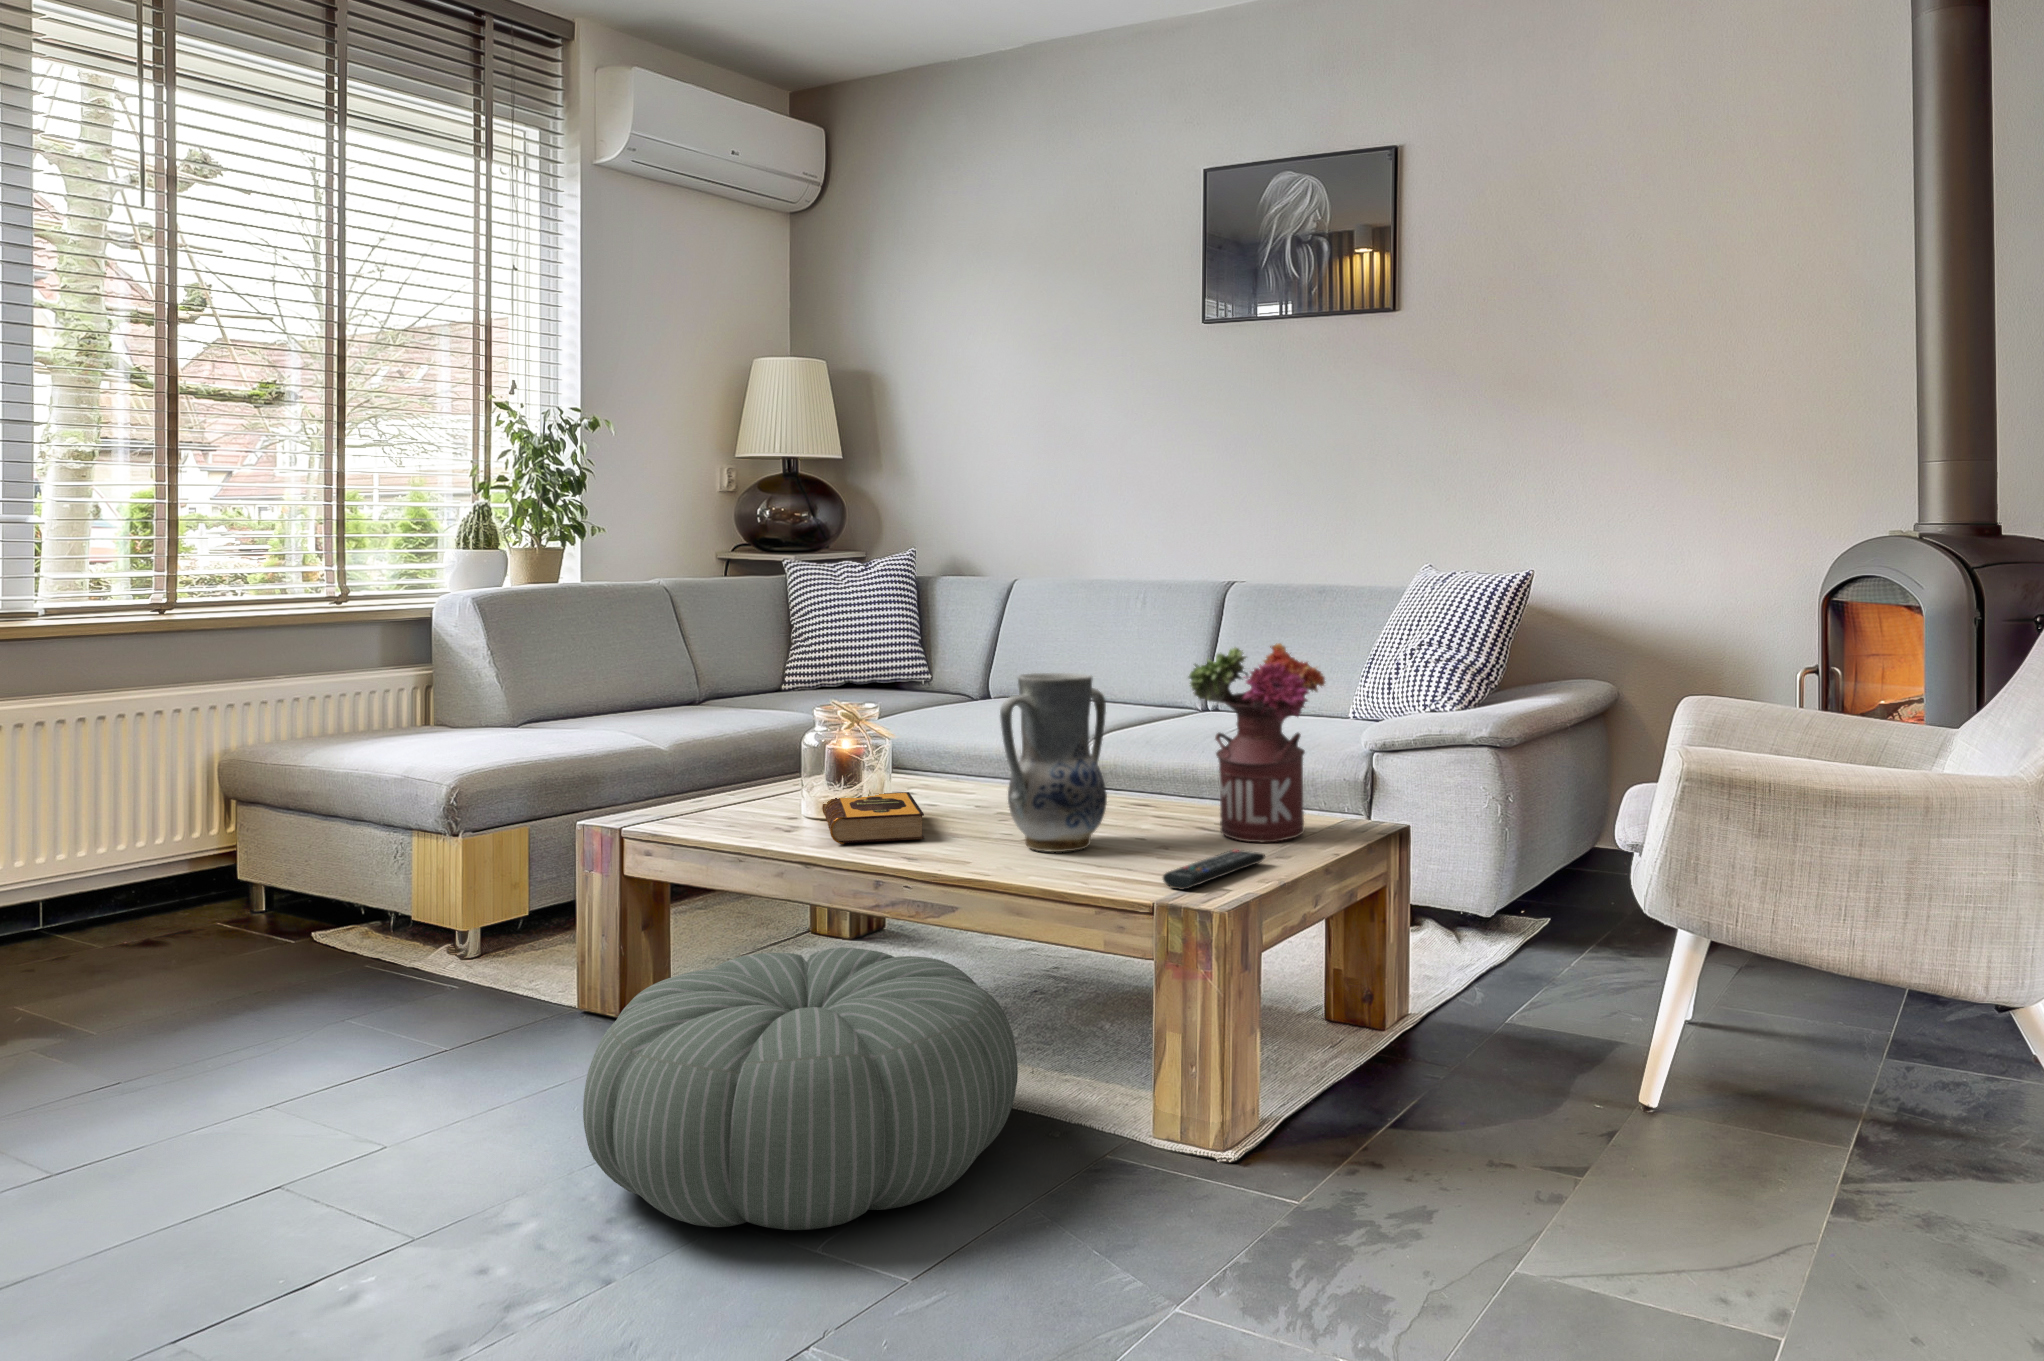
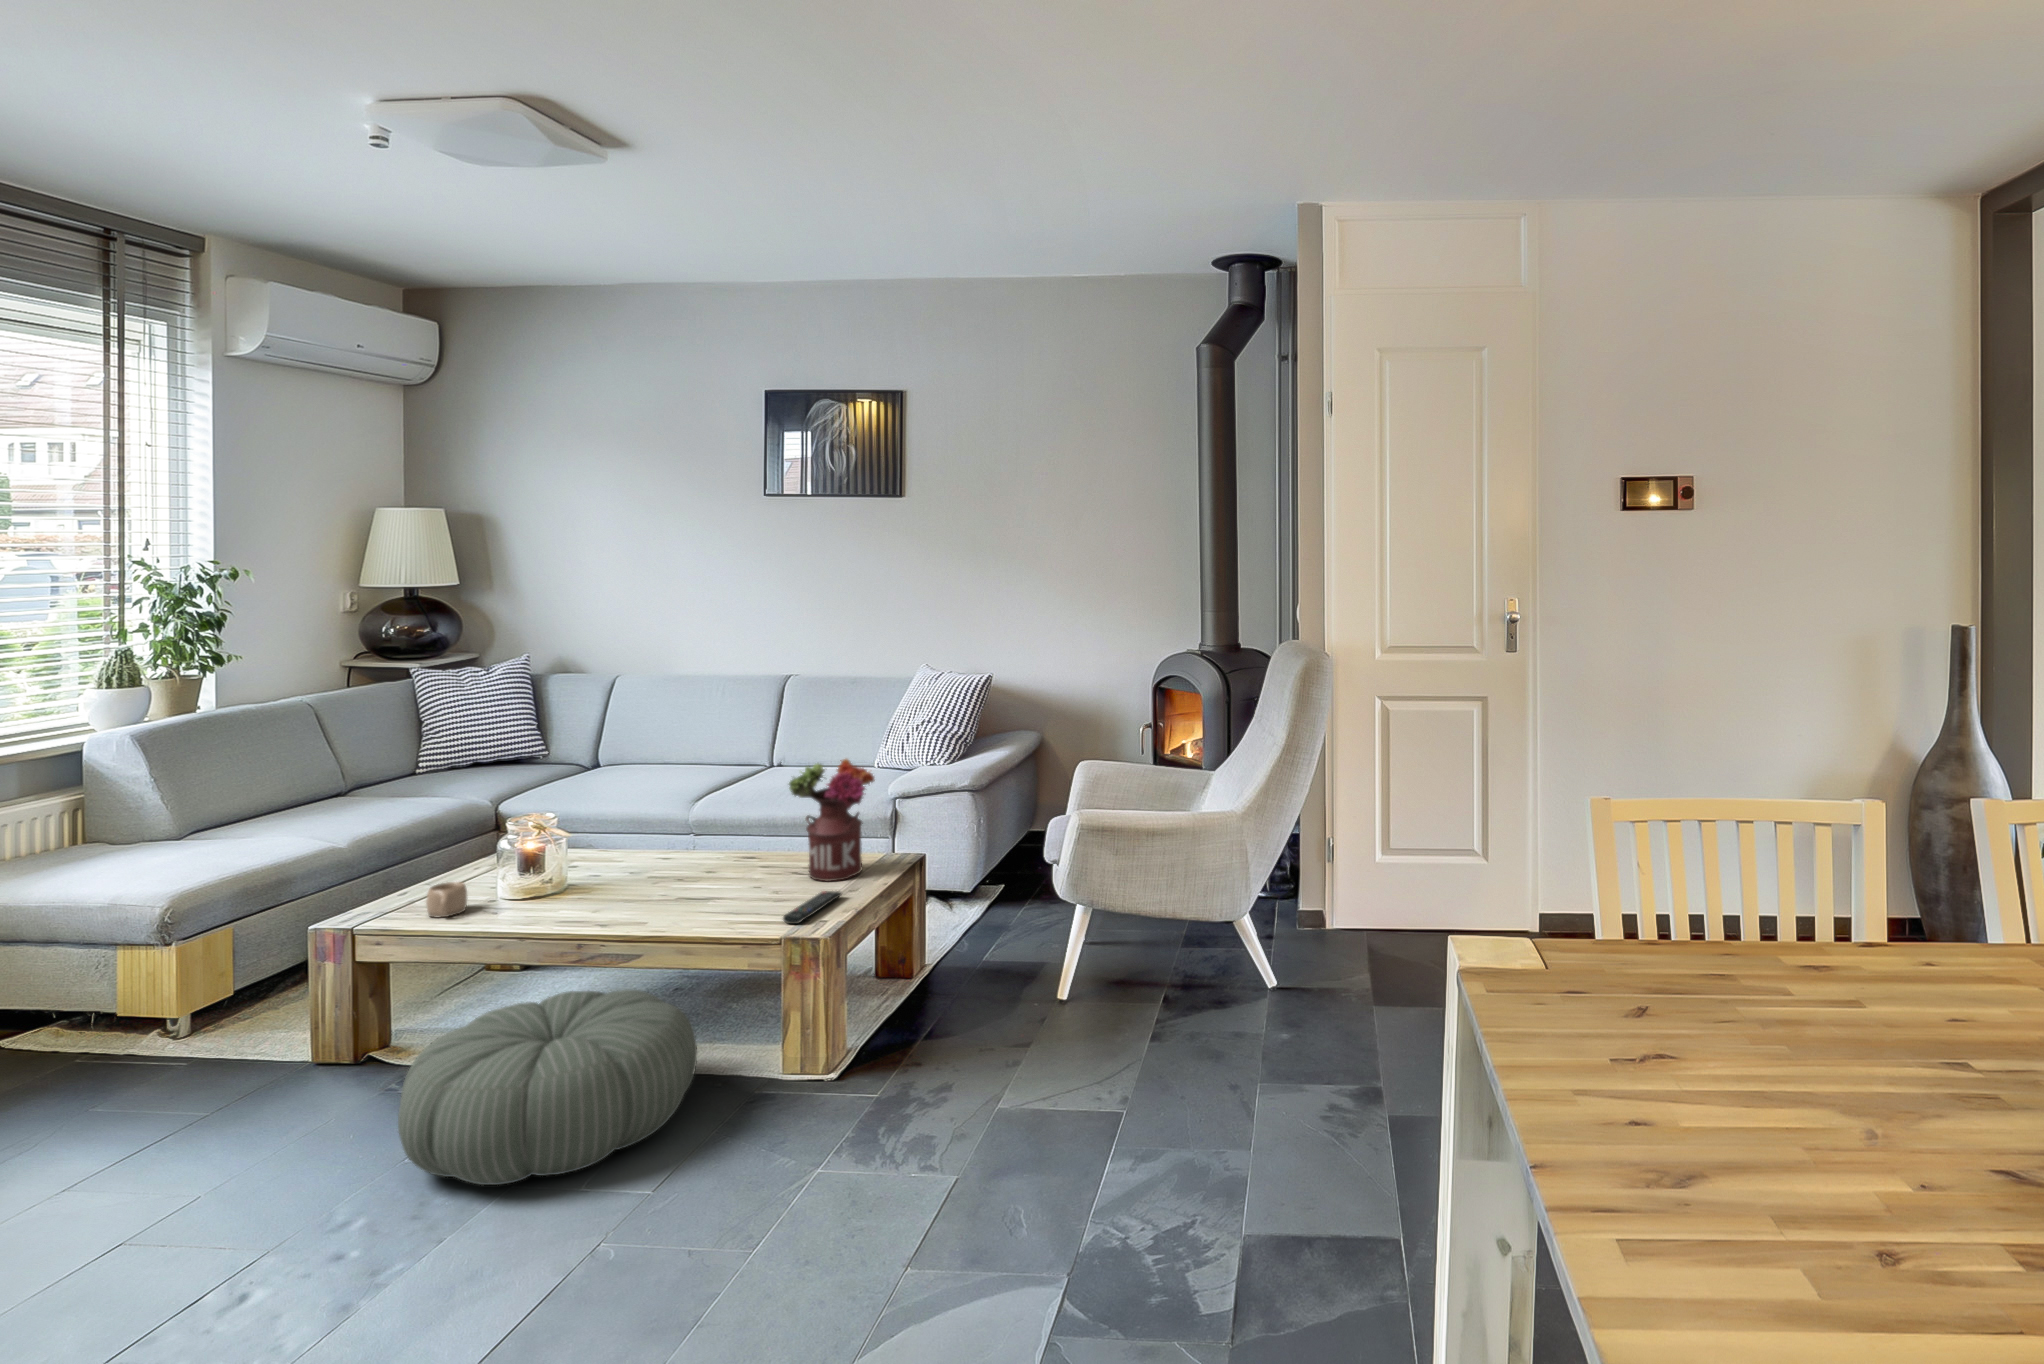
vase: present [1000,673,1107,852] -> none [666,790,737,907]
mug: none [706,781,757,827] -> present [426,882,468,918]
hardback book: present [822,792,924,844] -> none [520,873,607,920]

